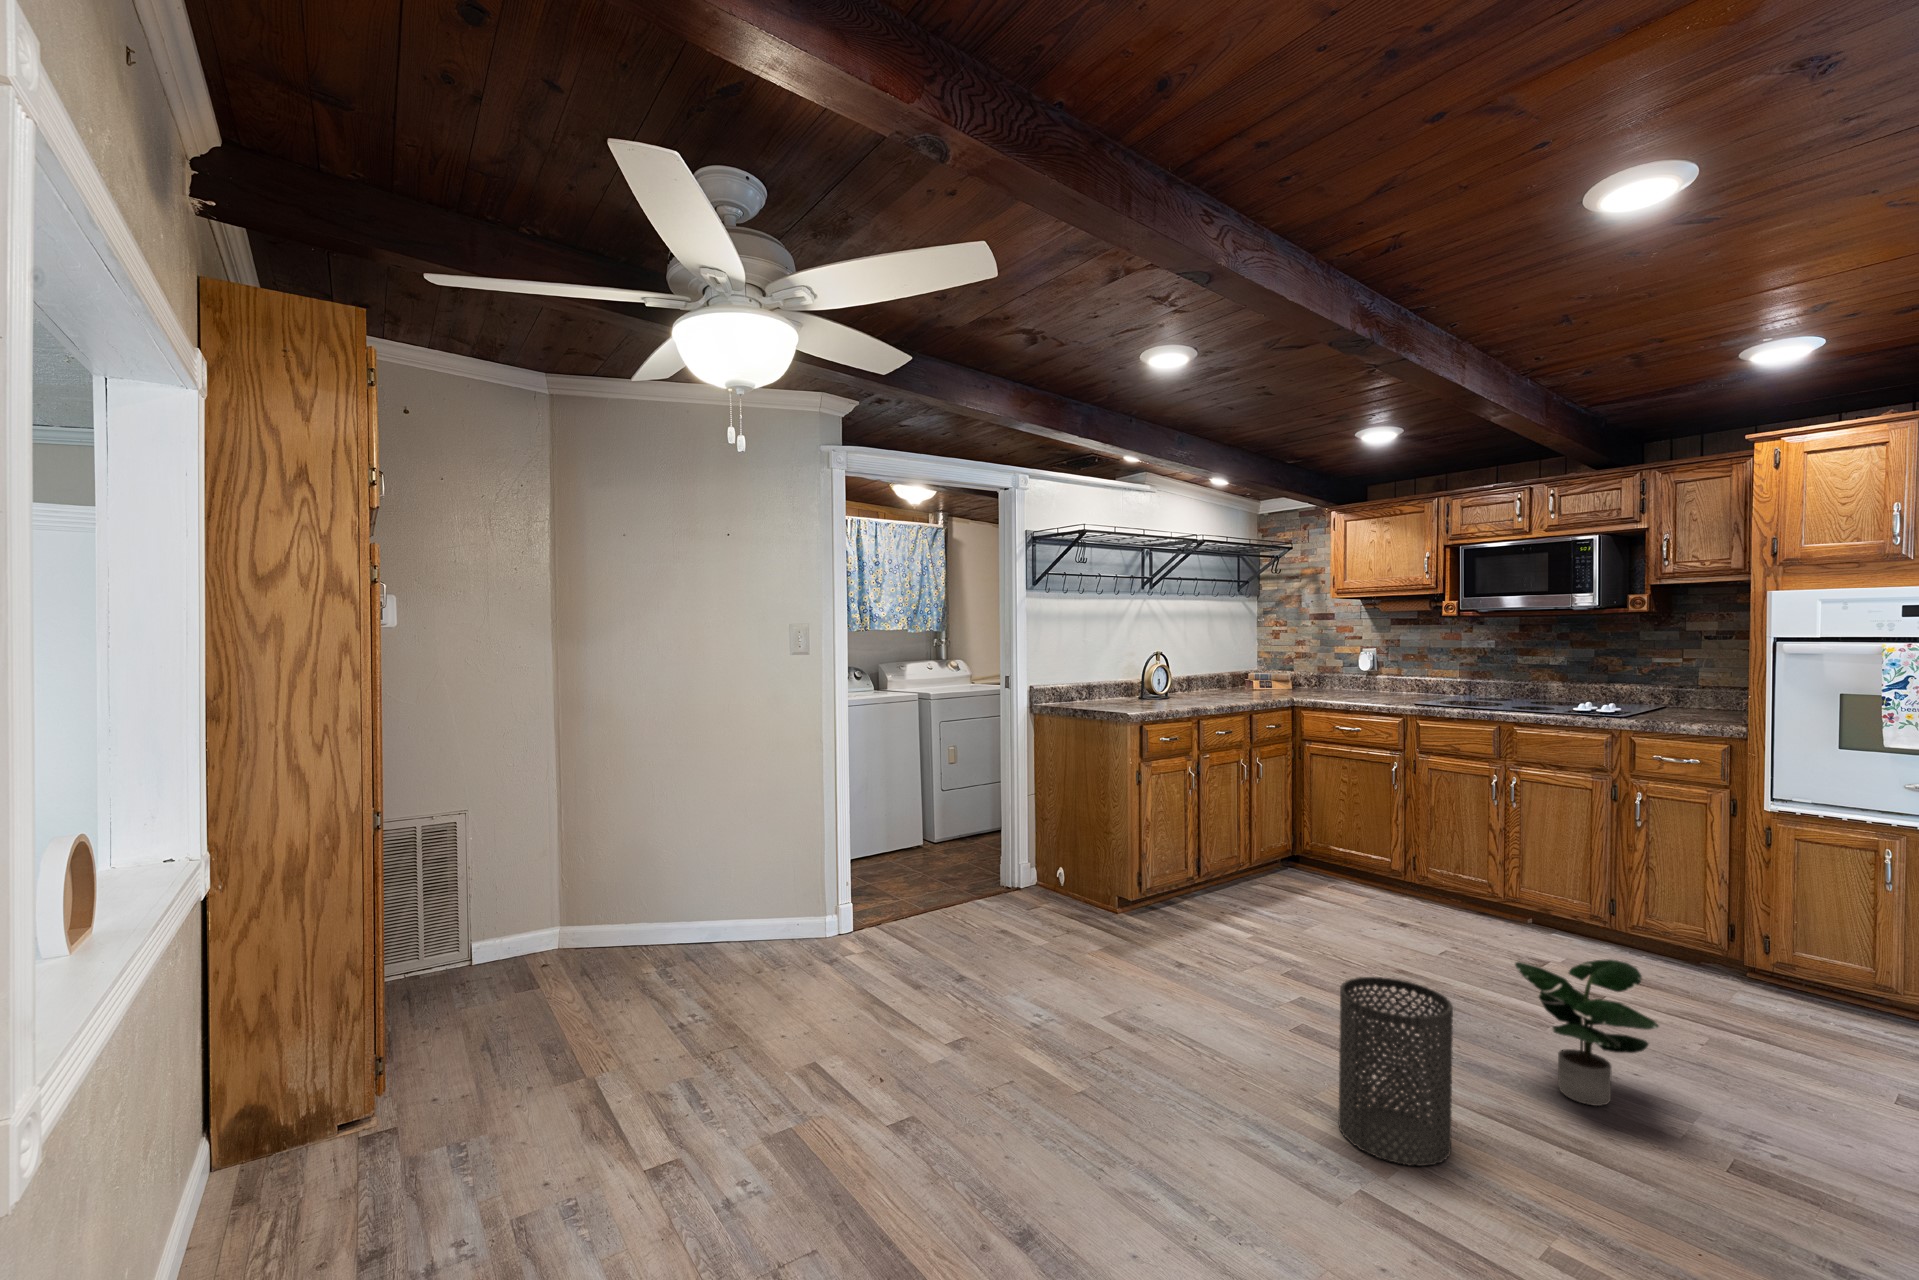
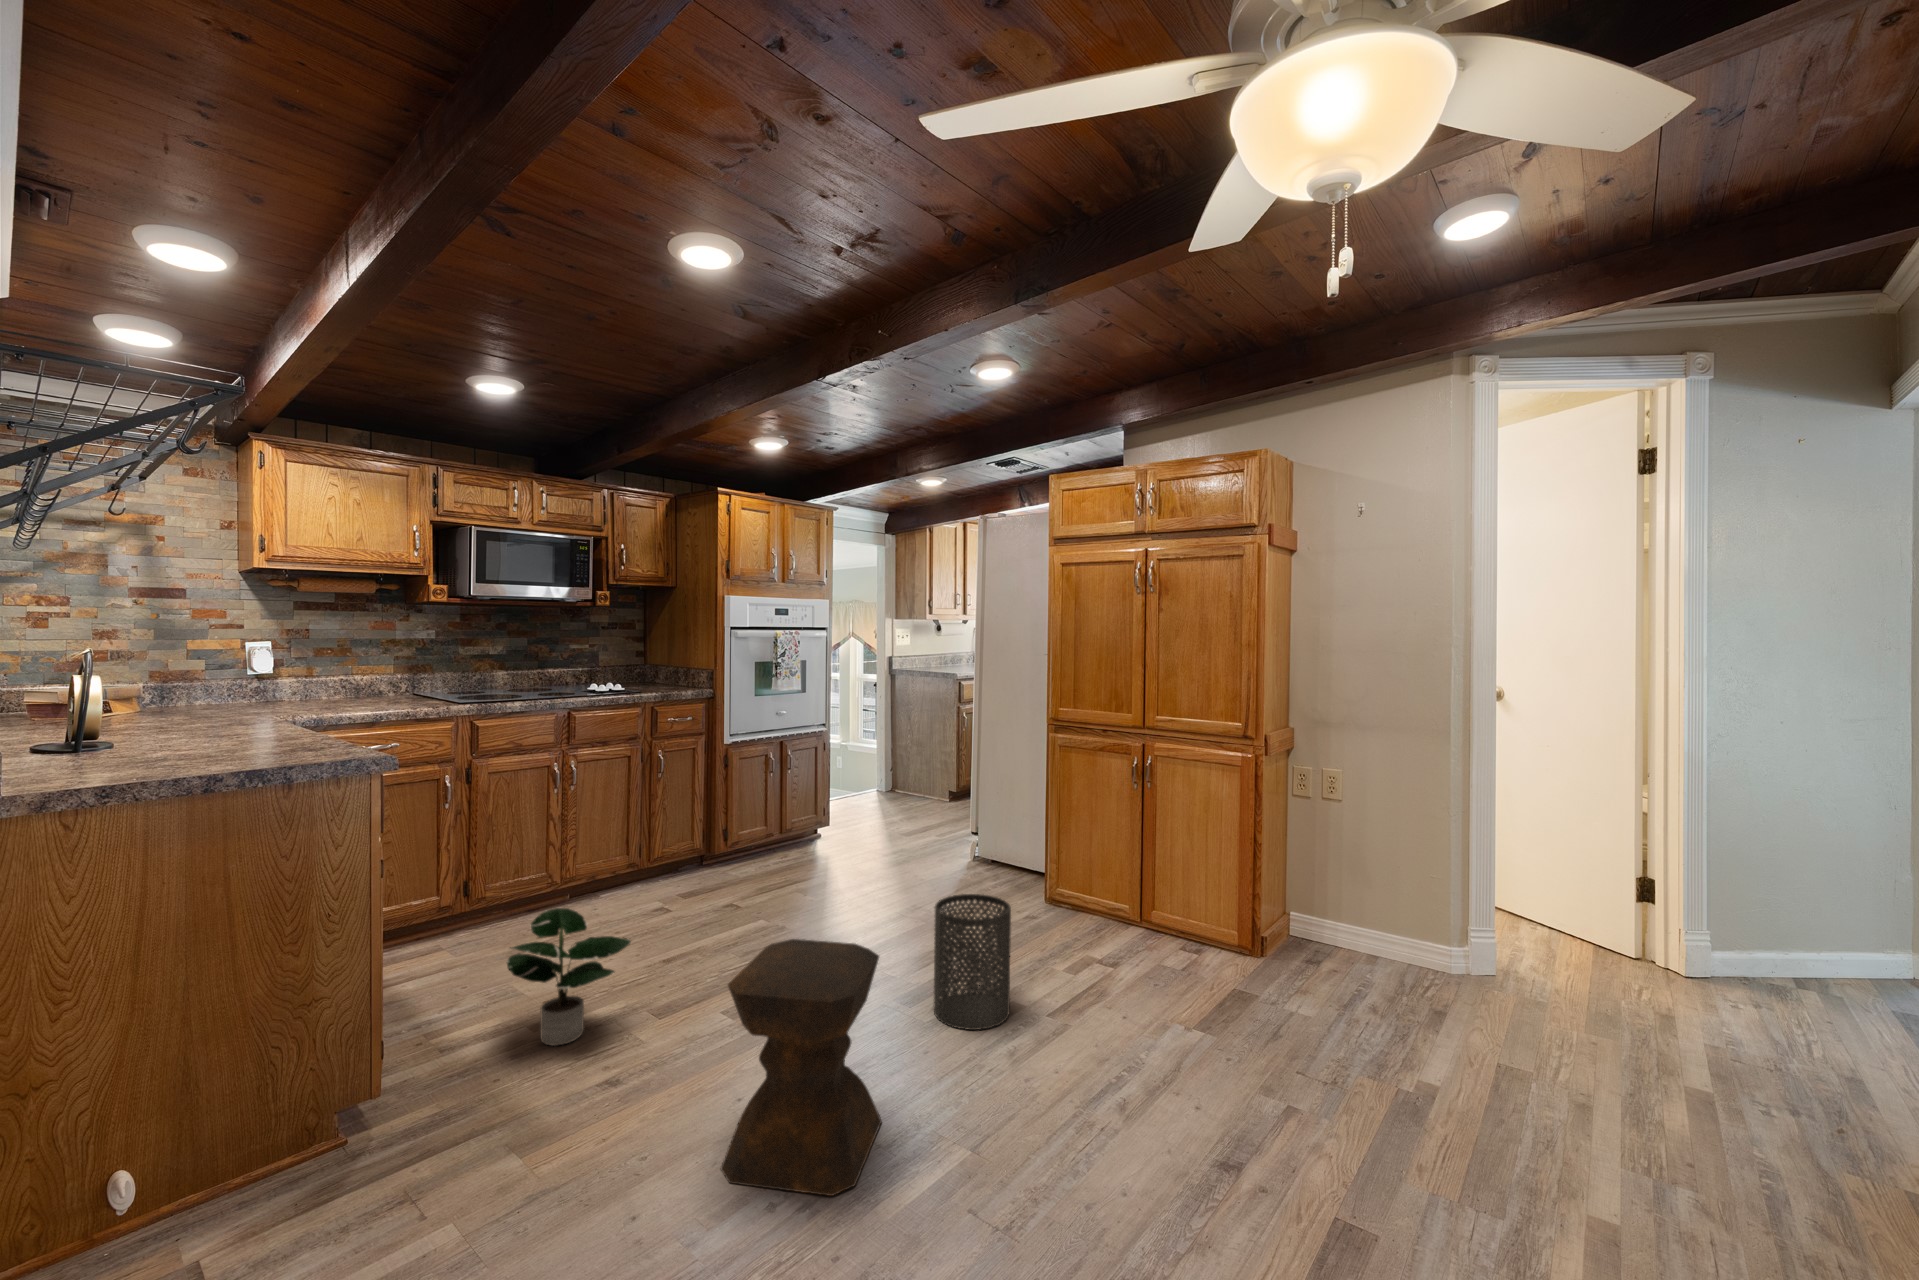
stool: none [1056,876,1174,1063] -> present [721,939,882,1196]
potted plant: present [1515,959,1659,1106] -> present [507,908,631,1046]

